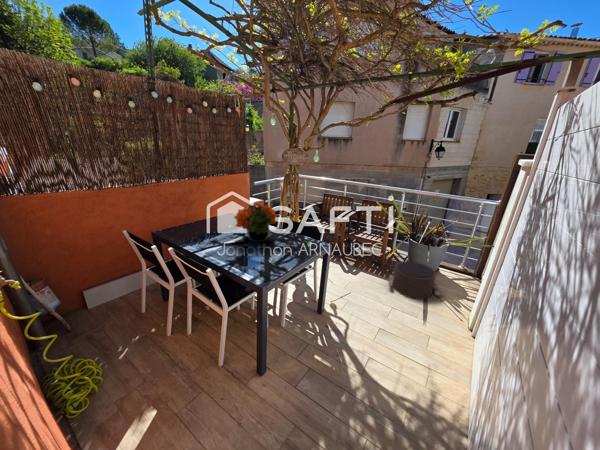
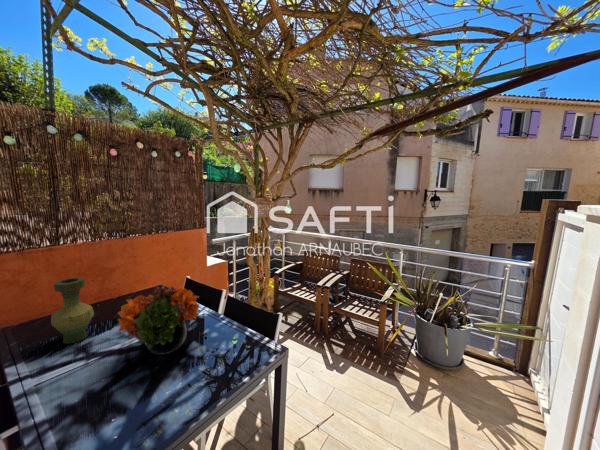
vase: none [190,198,210,237] -> present [51,277,94,344]
pouf: present [389,261,440,299] -> none [392,353,475,424]

